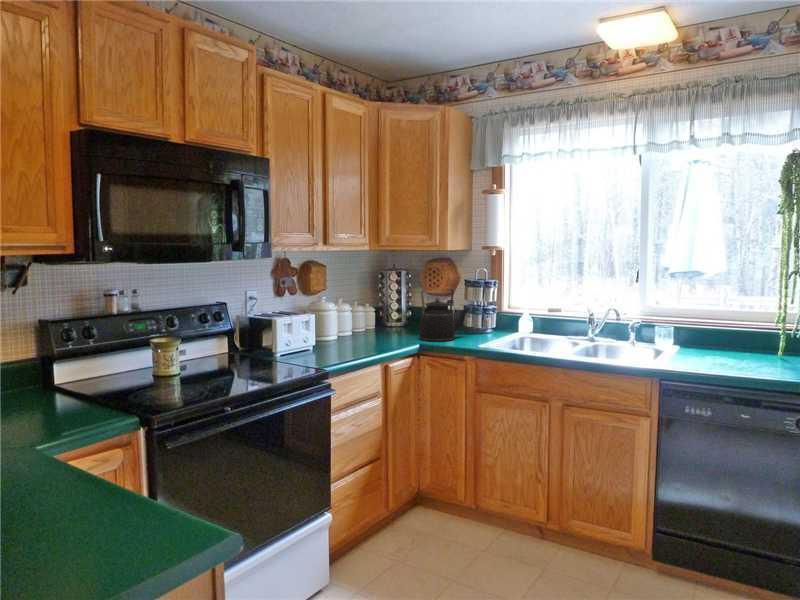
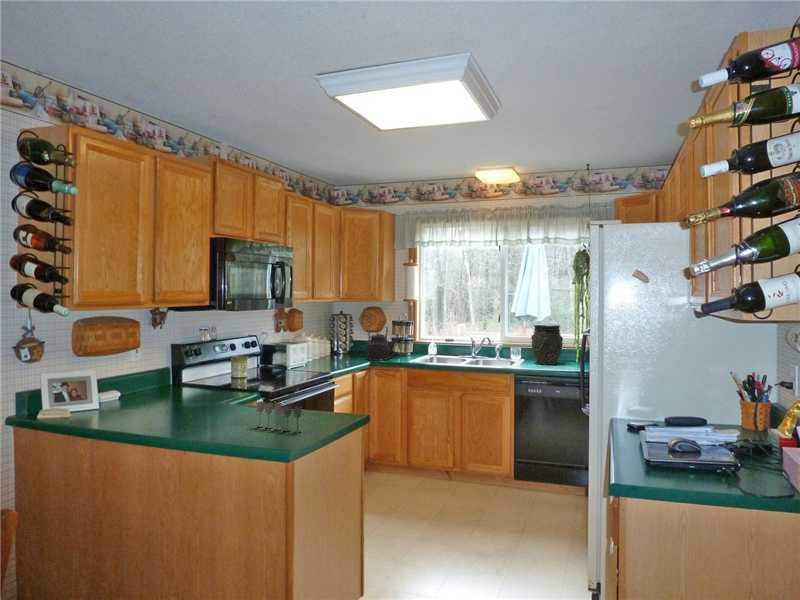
vase: none [692,288,752,358] -> present [531,325,563,365]
wine glass: none [30,460,101,550] -> present [256,401,302,433]

